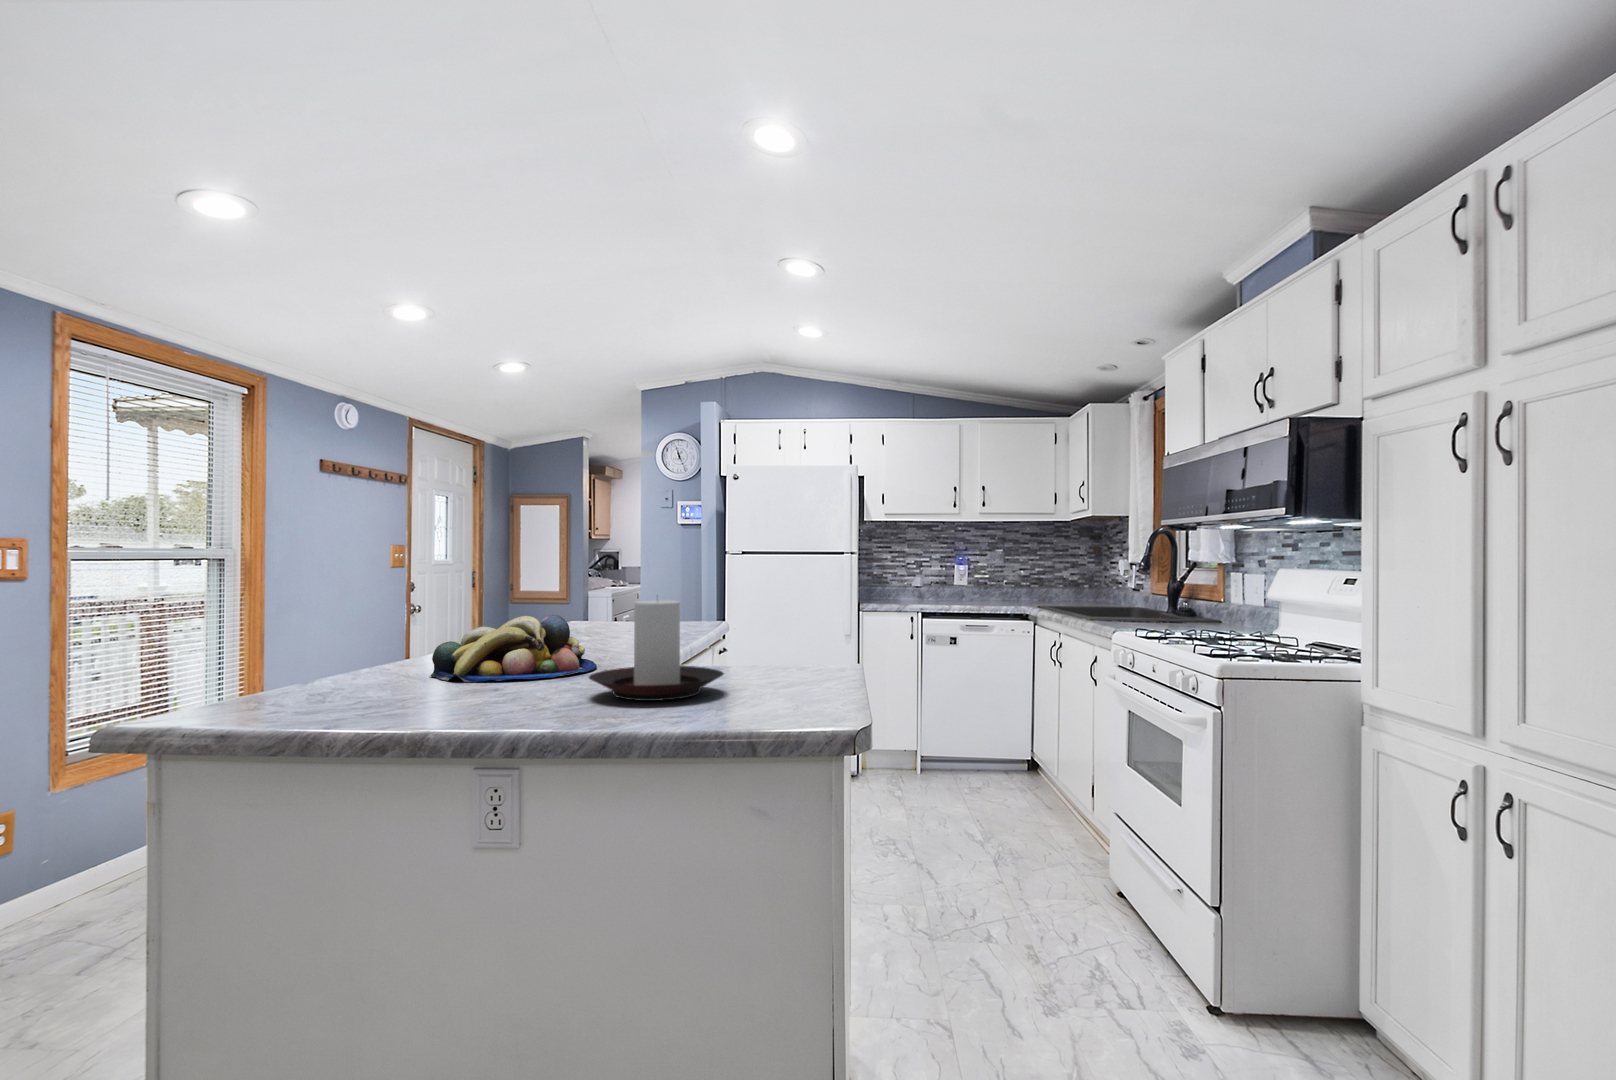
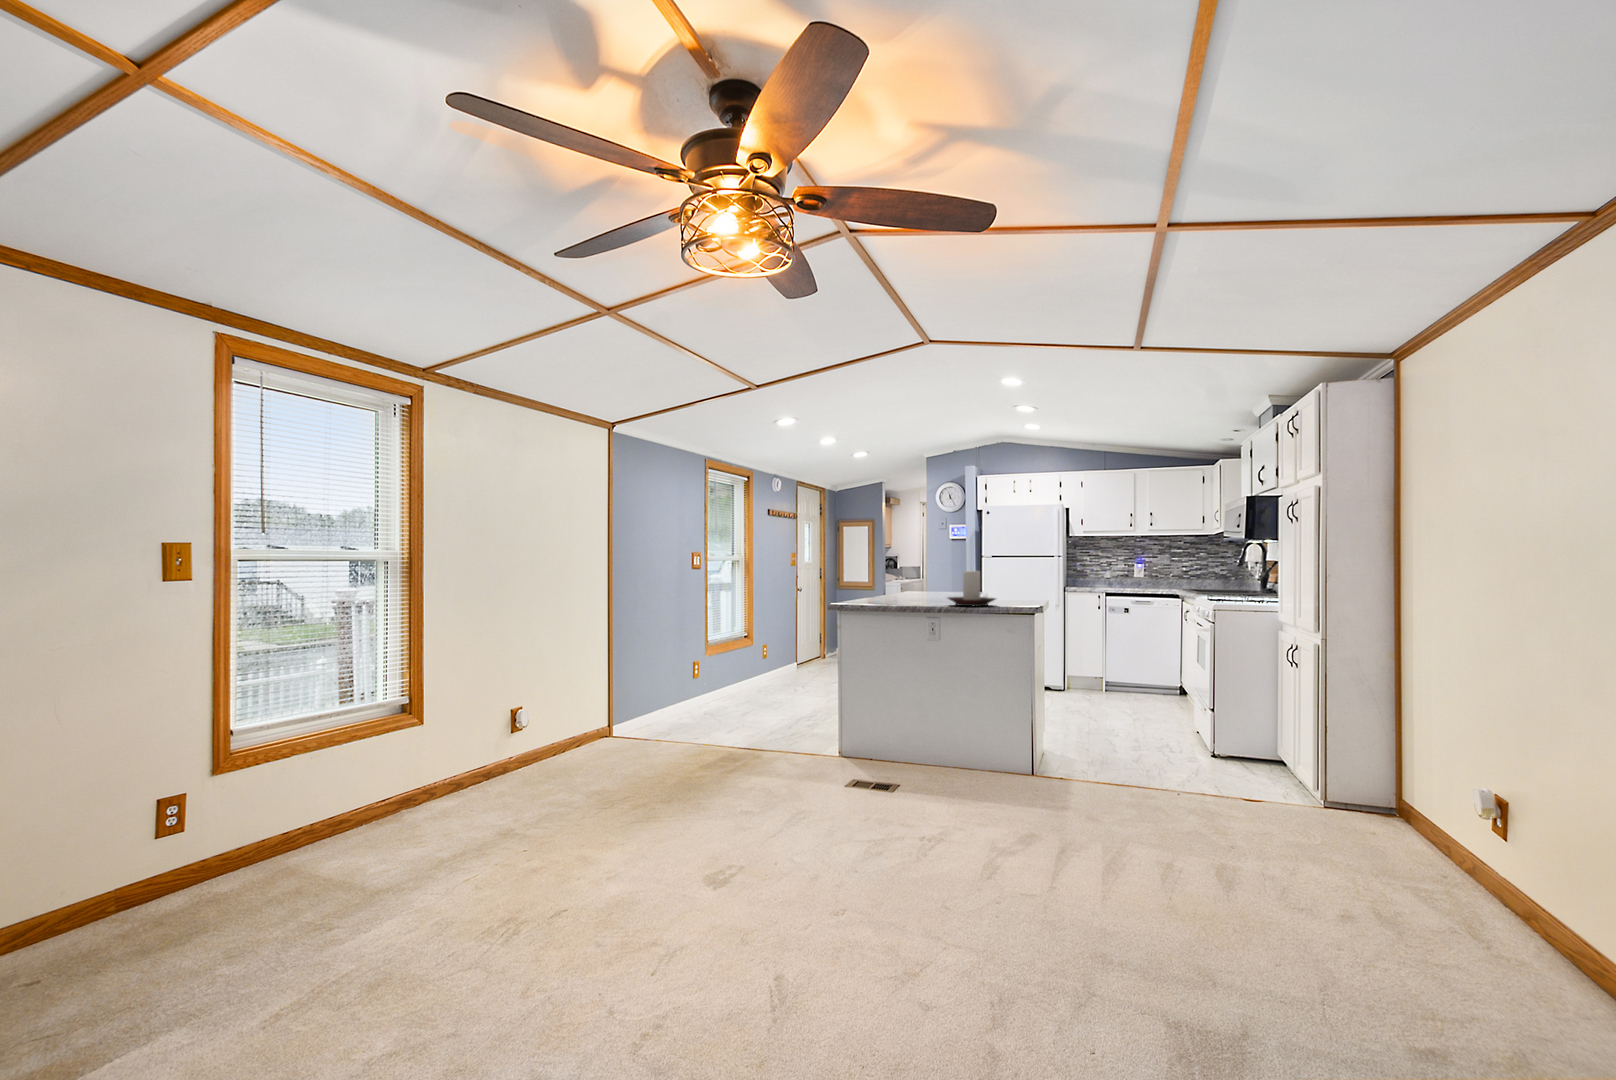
fruit bowl: present [430,615,597,682] -> none [876,579,940,603]

